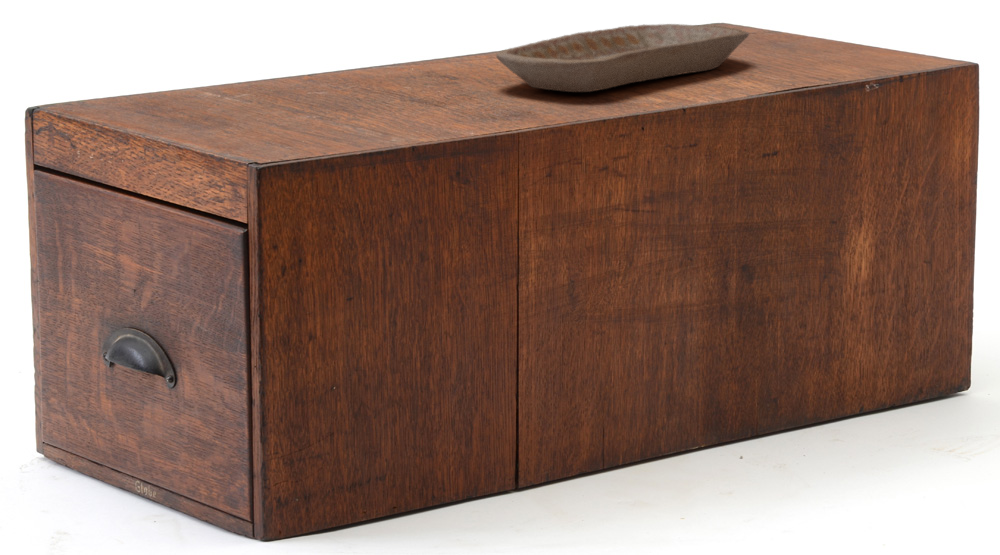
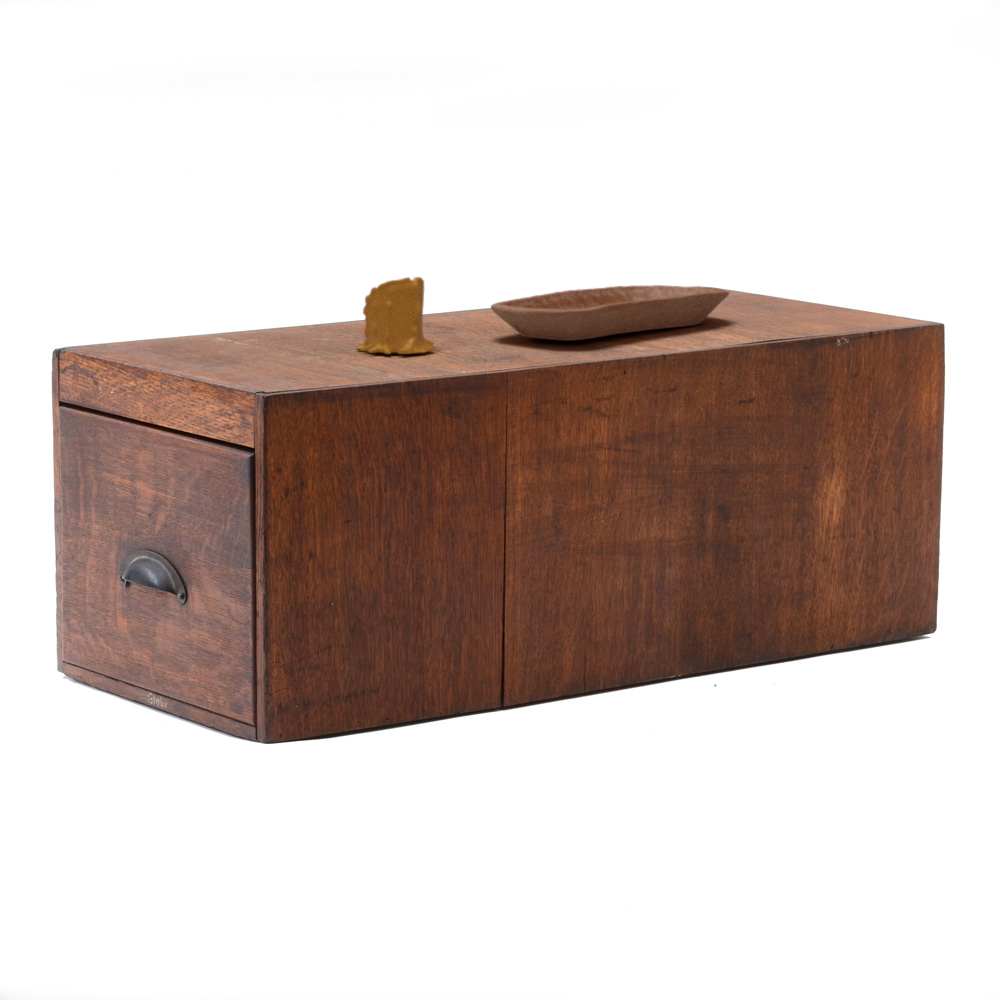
candle: none [353,21,437,112] -> present [356,275,434,354]

